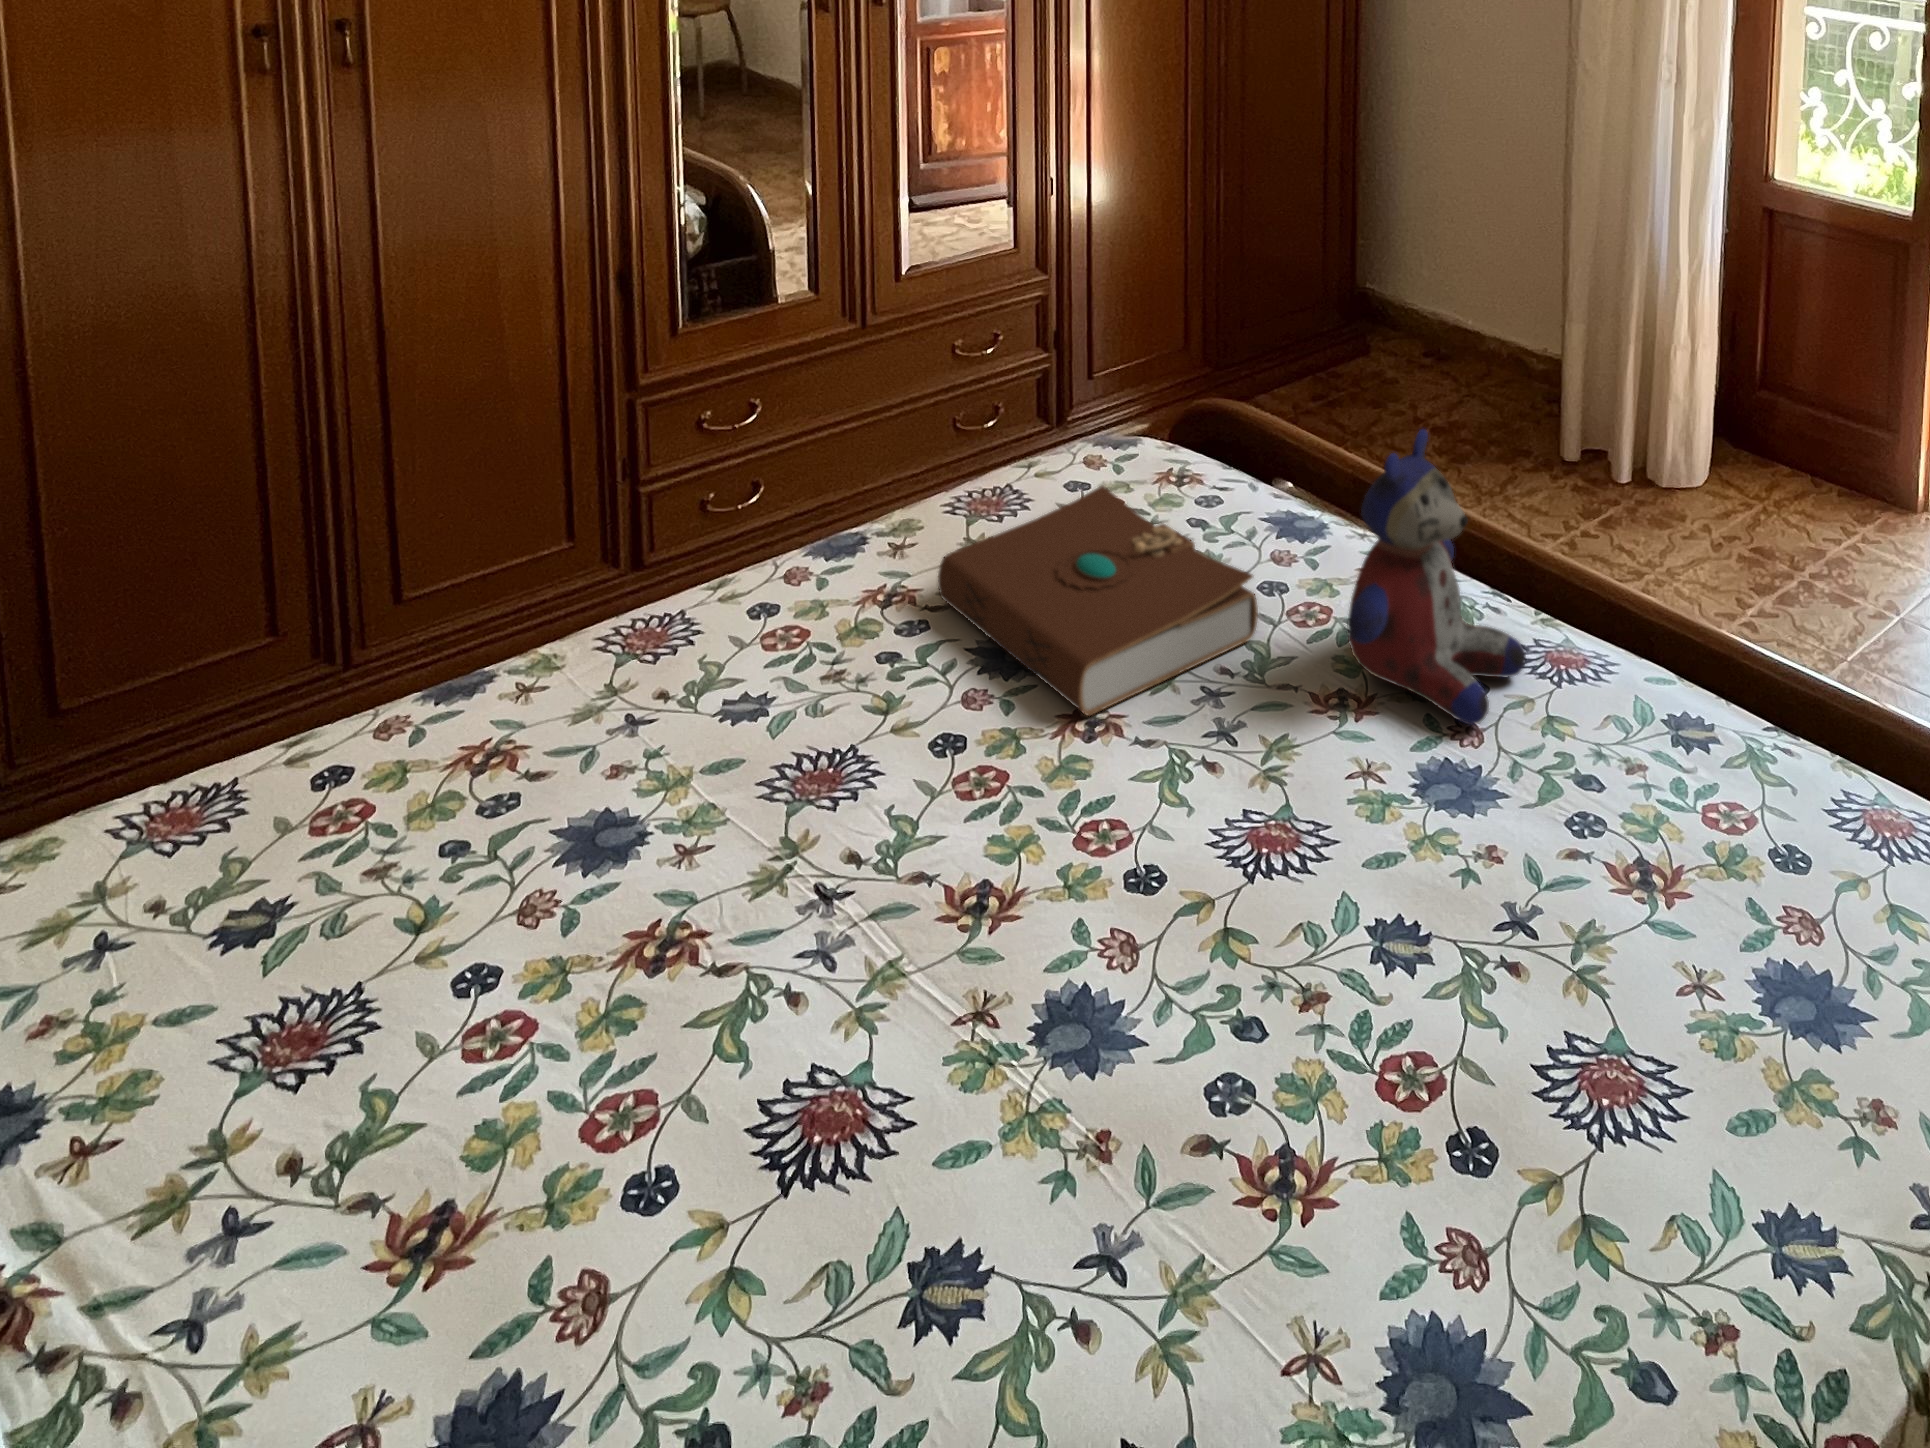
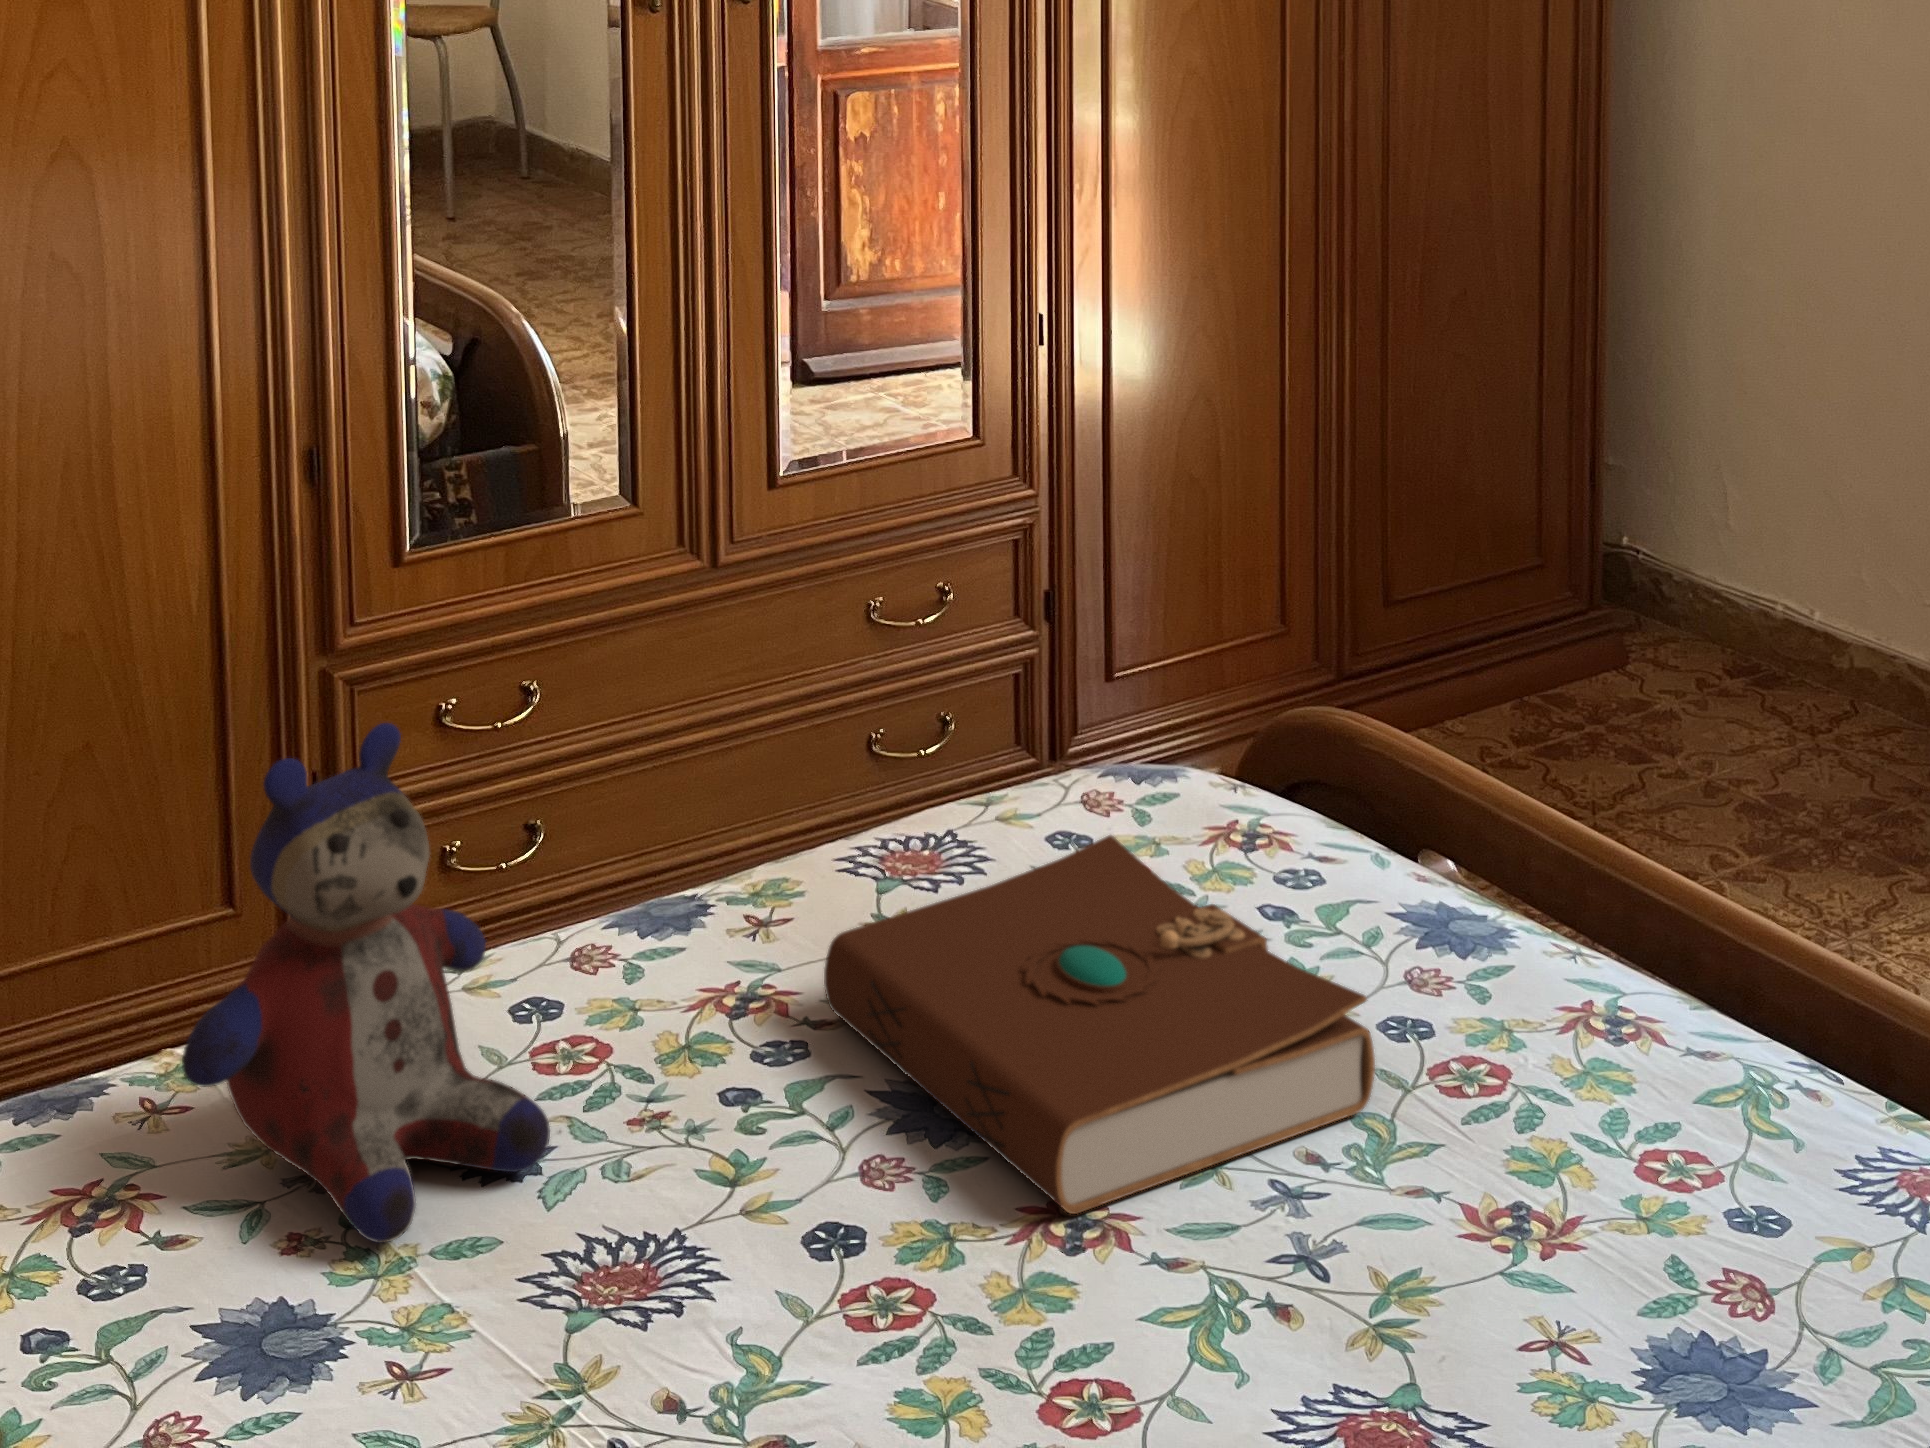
stuffed bear: present [1347,429,1526,725] -> present [182,723,550,1243]

